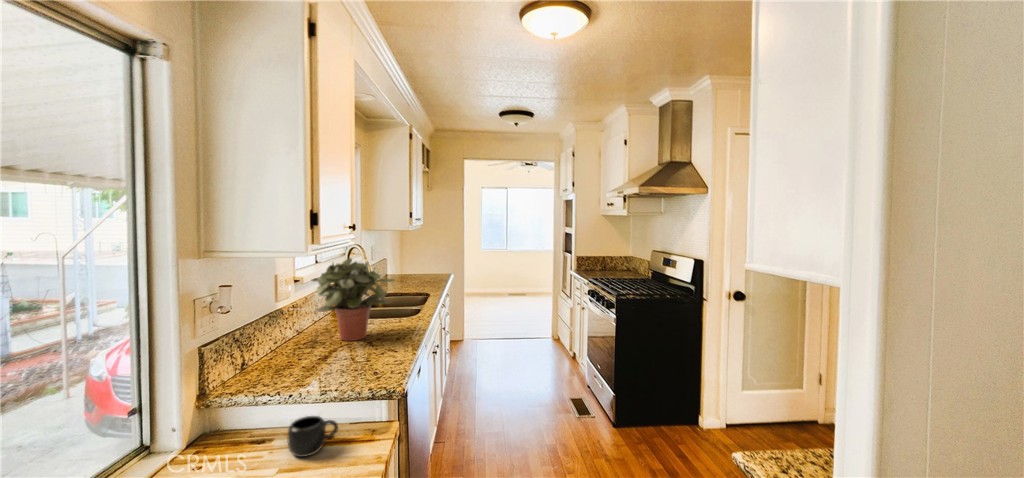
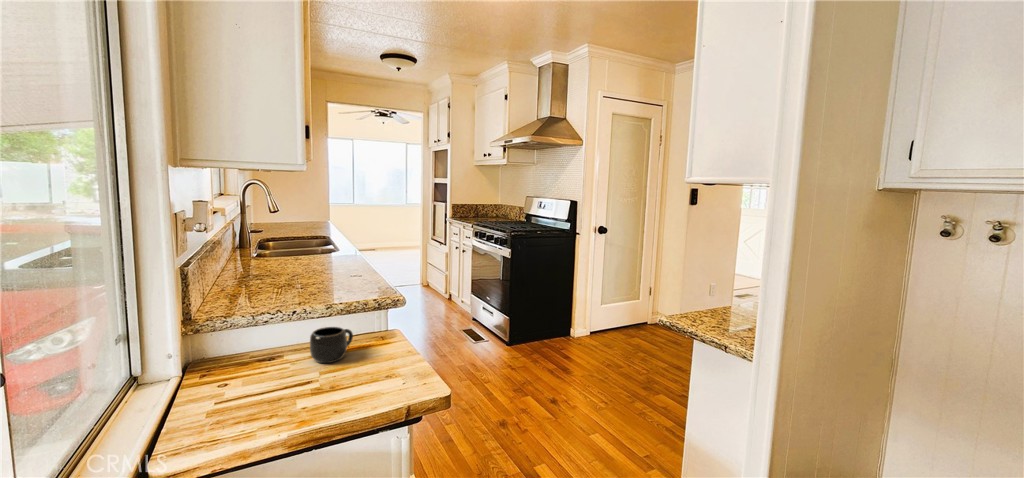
potted plant: present [311,258,395,341] -> none [248,184,341,273]

